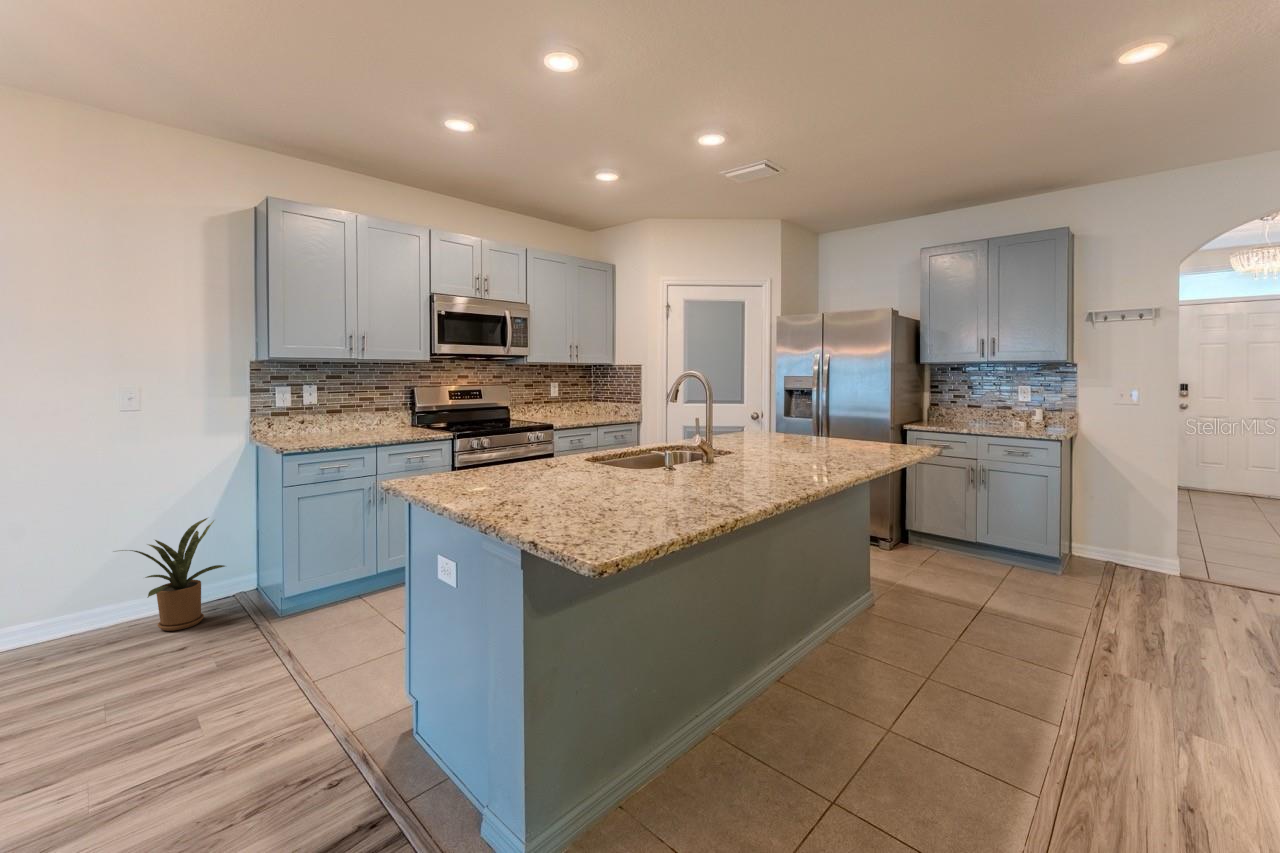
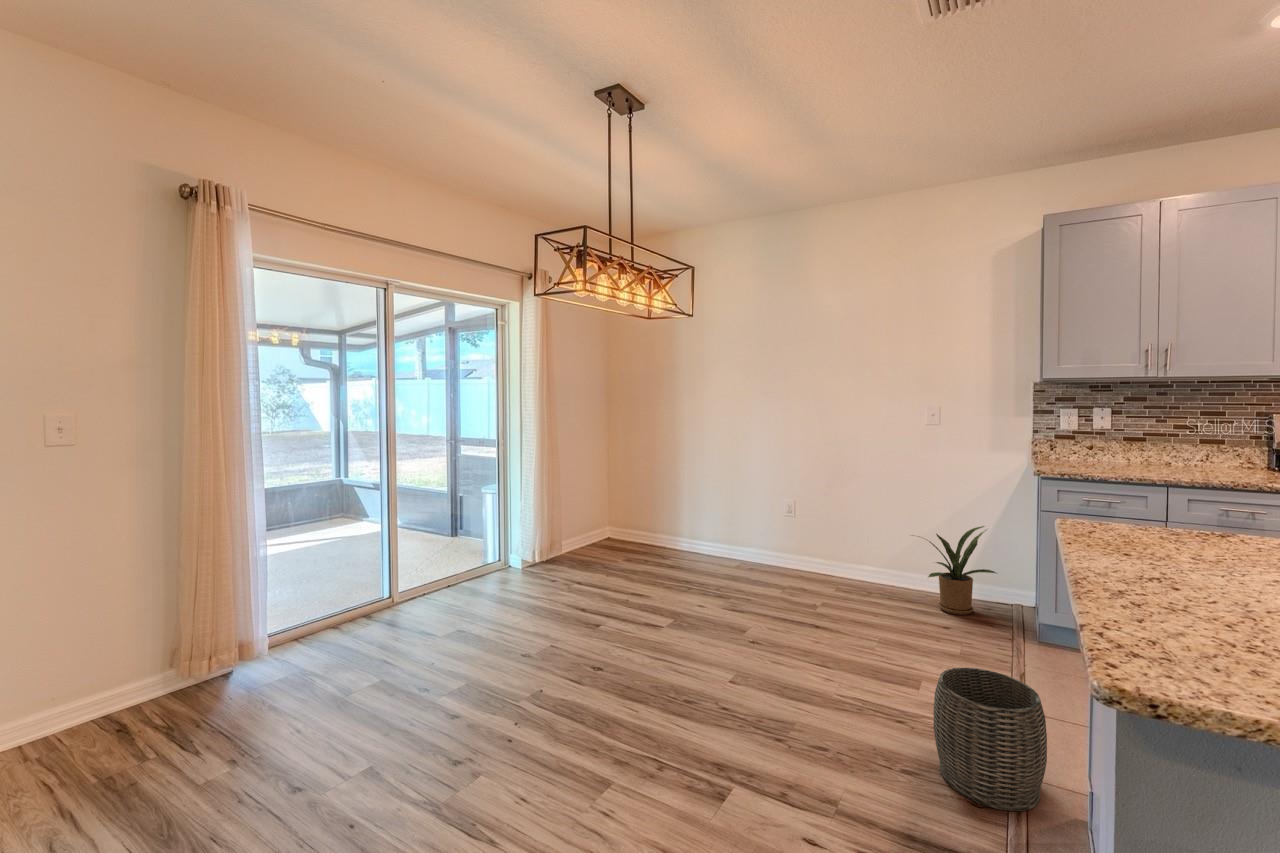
woven basket: none [268,648,378,788] -> present [934,668,1047,811]

